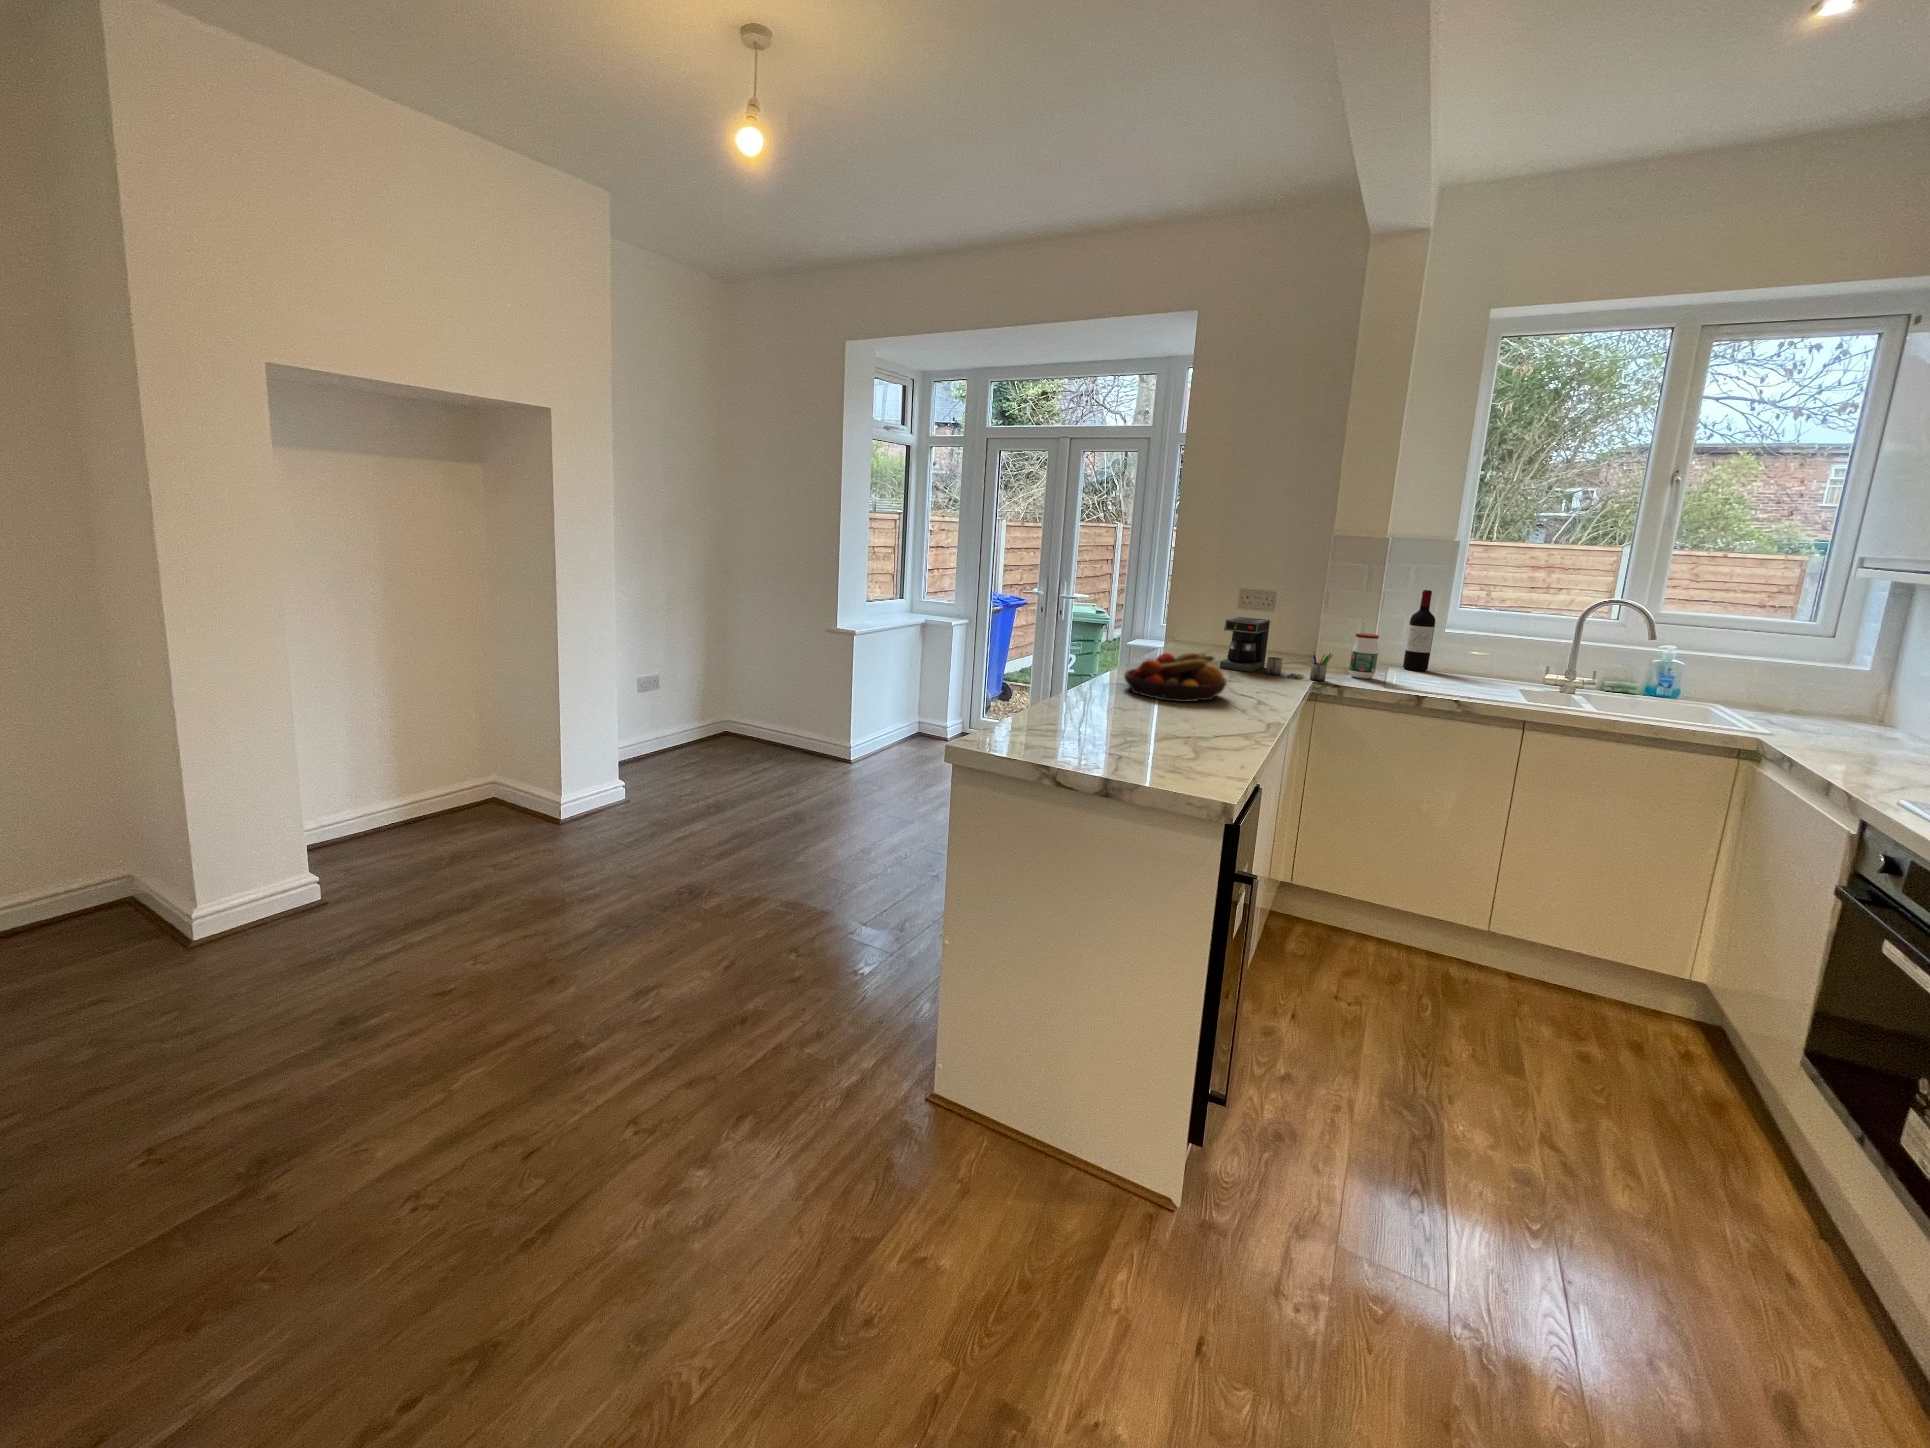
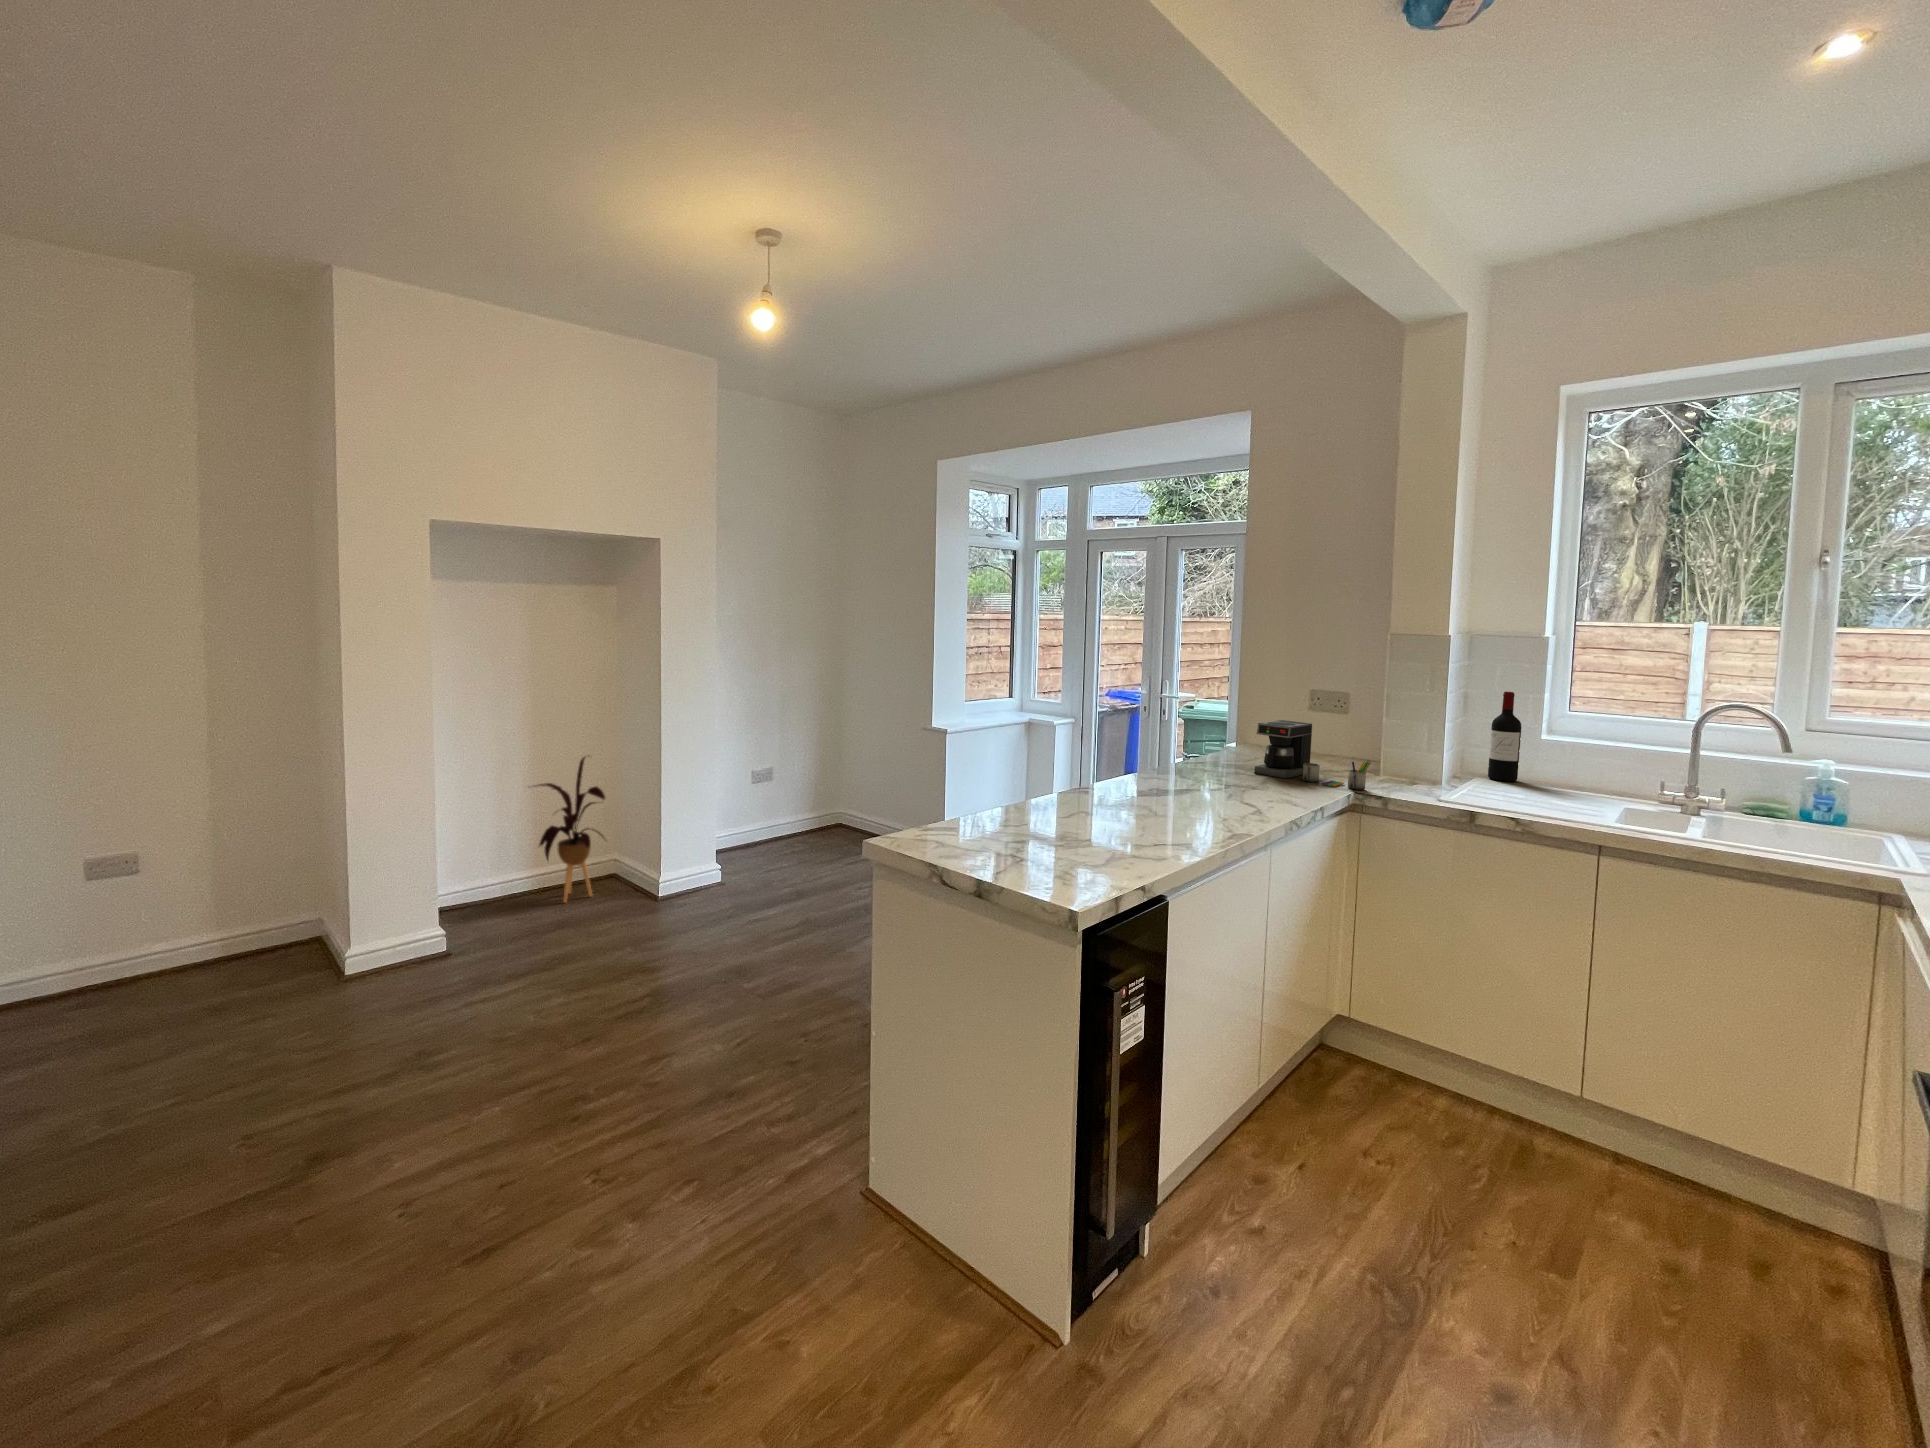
jar: present [1349,633,1379,679] -> none [1403,739,1434,789]
fruit bowl: present [1124,652,1227,702] -> none [1112,757,1216,808]
house plant: none [386,664,495,835] -> present [539,756,605,902]

